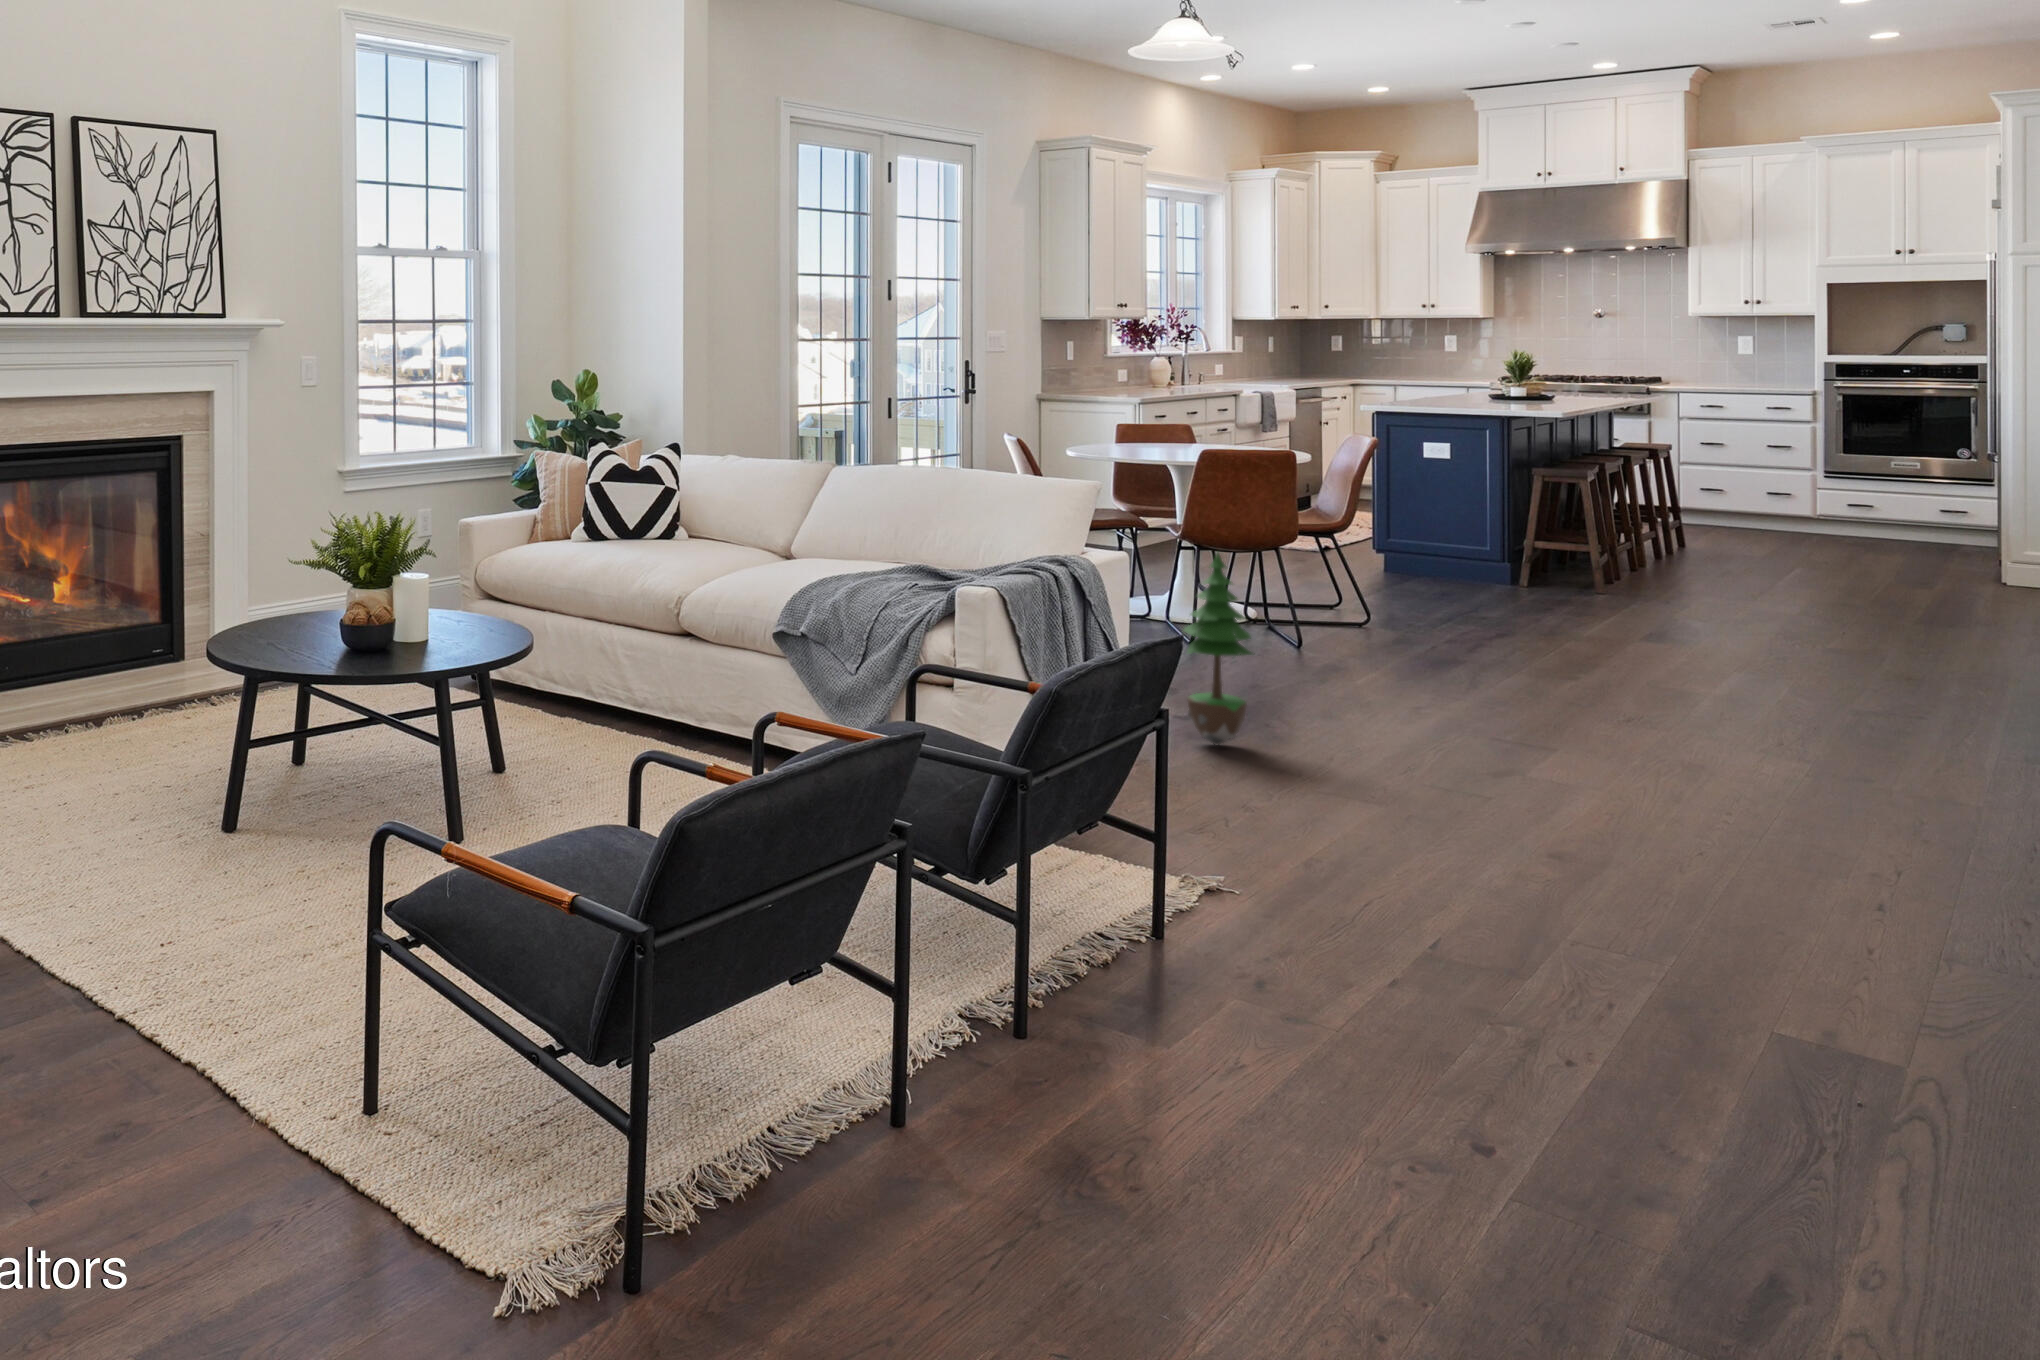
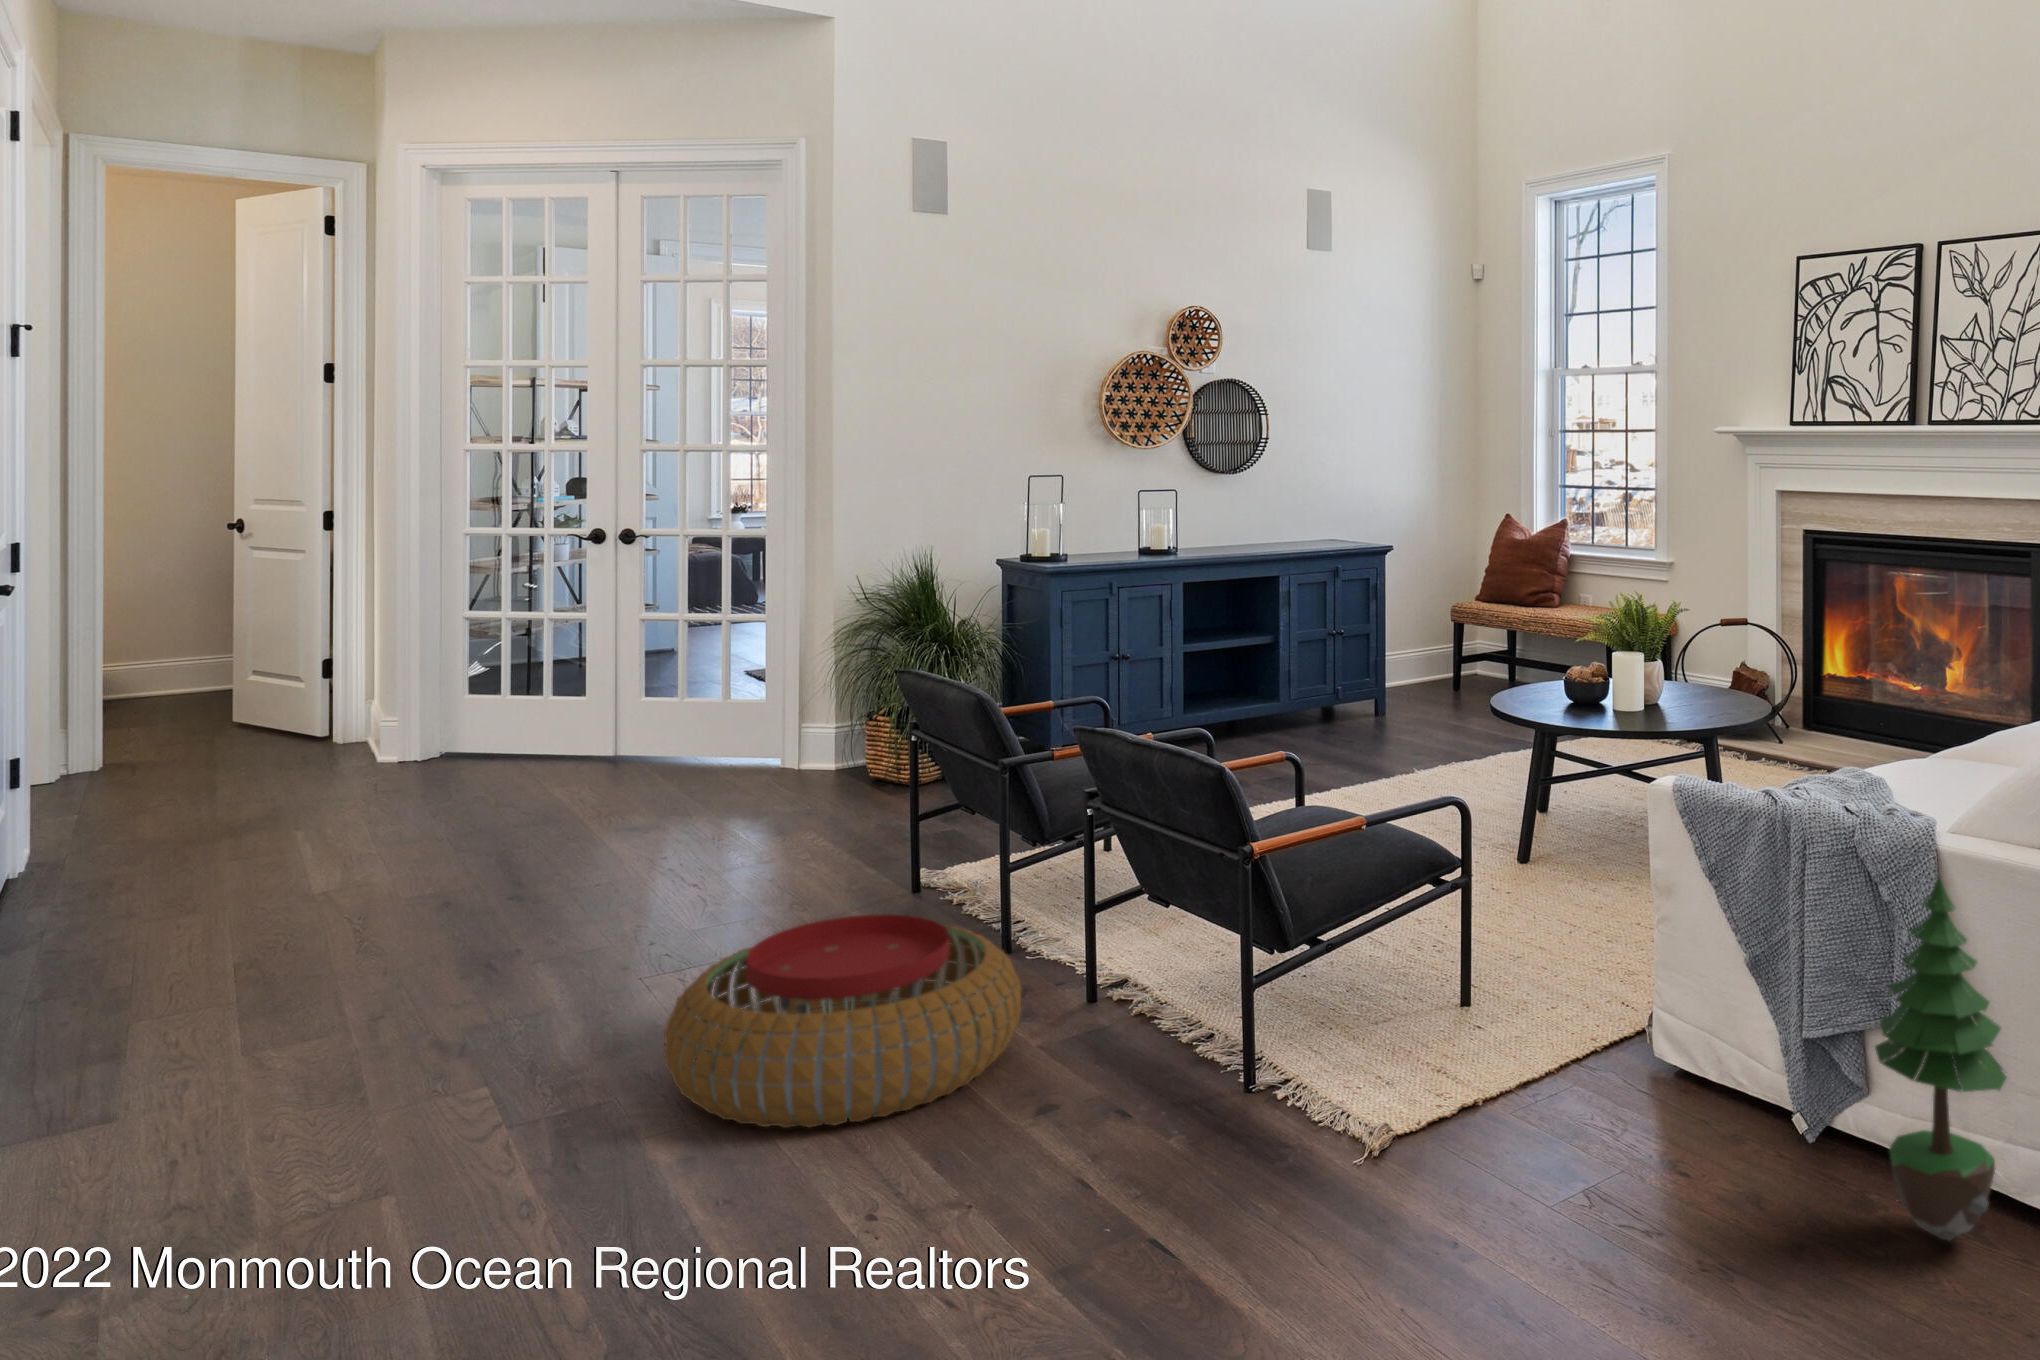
pouf: none [1234,875,1719,1151] -> present [664,914,1021,1128]

